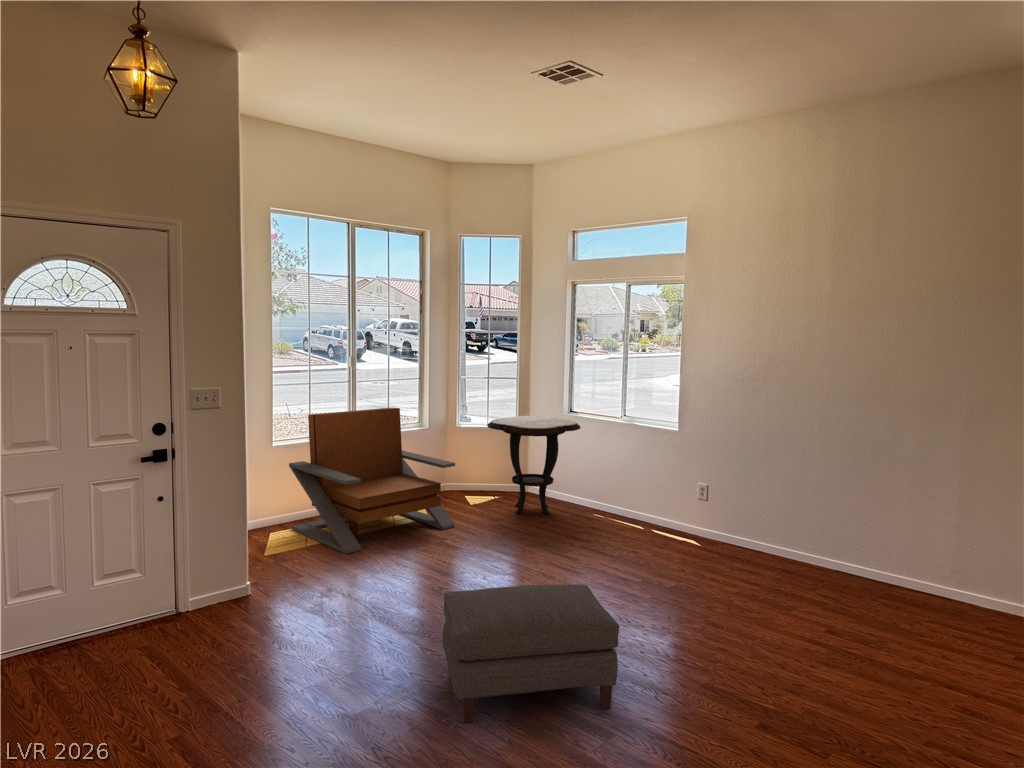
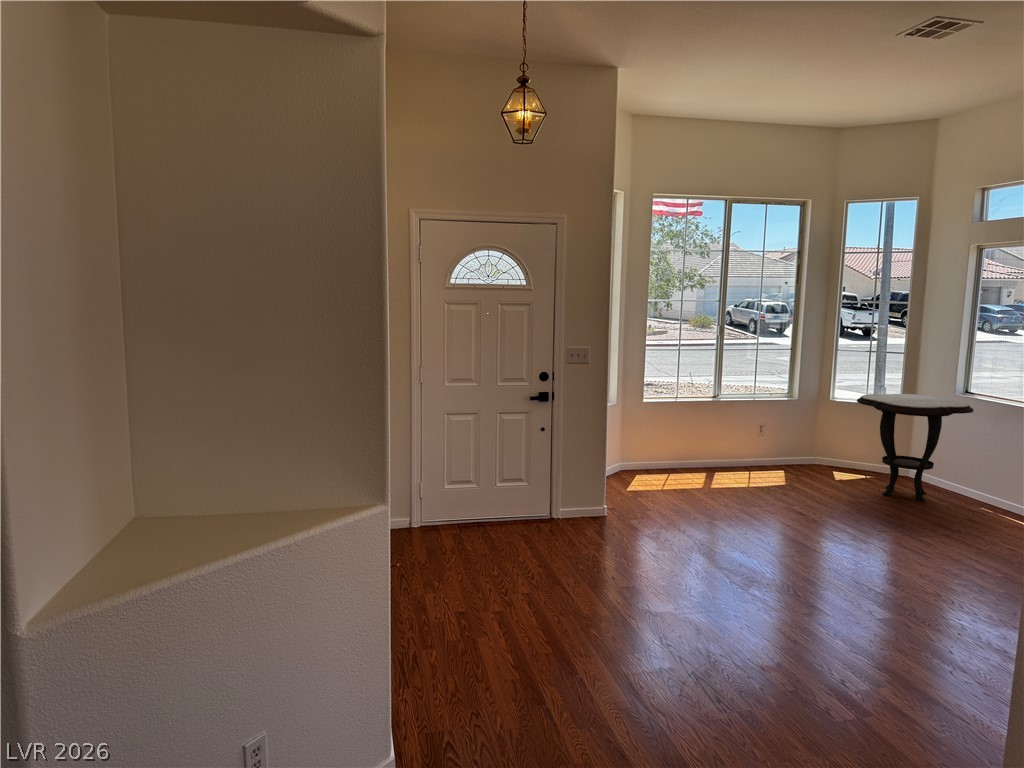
lounge chair: present [289,408,455,554] -> none [655,376,812,501]
ottoman: present [443,584,620,723] -> none [736,539,917,682]

